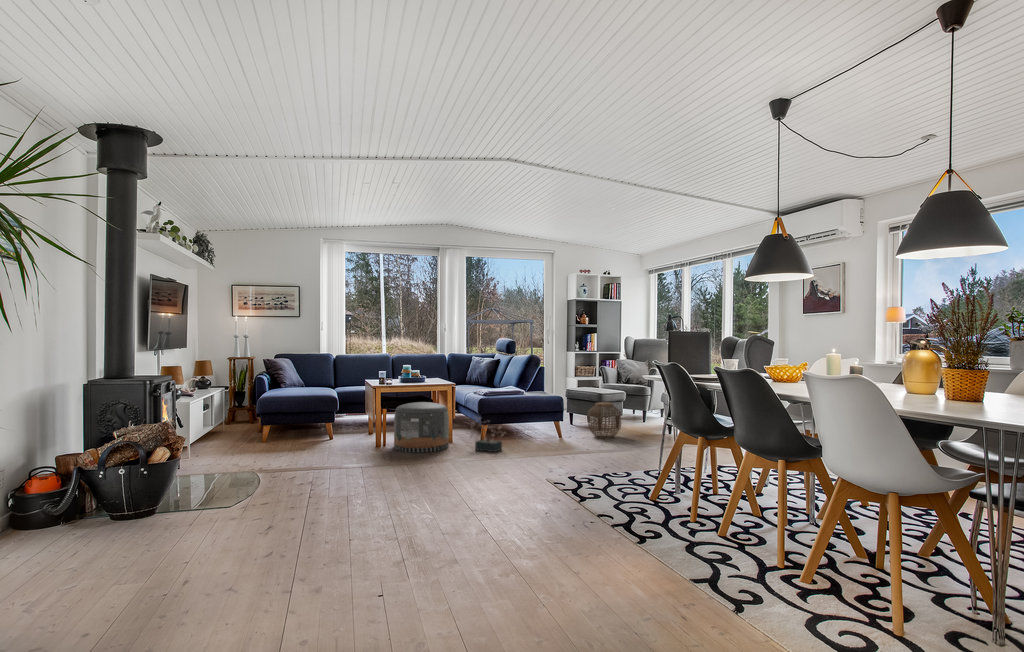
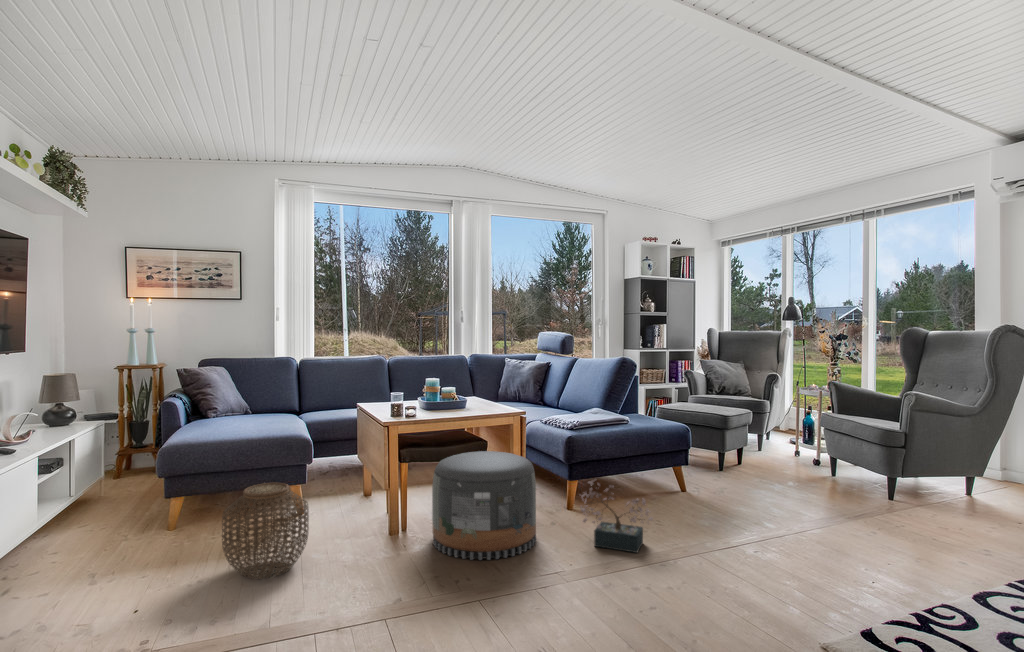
woven basket: present [588,402,621,439] -> present [222,483,309,579]

